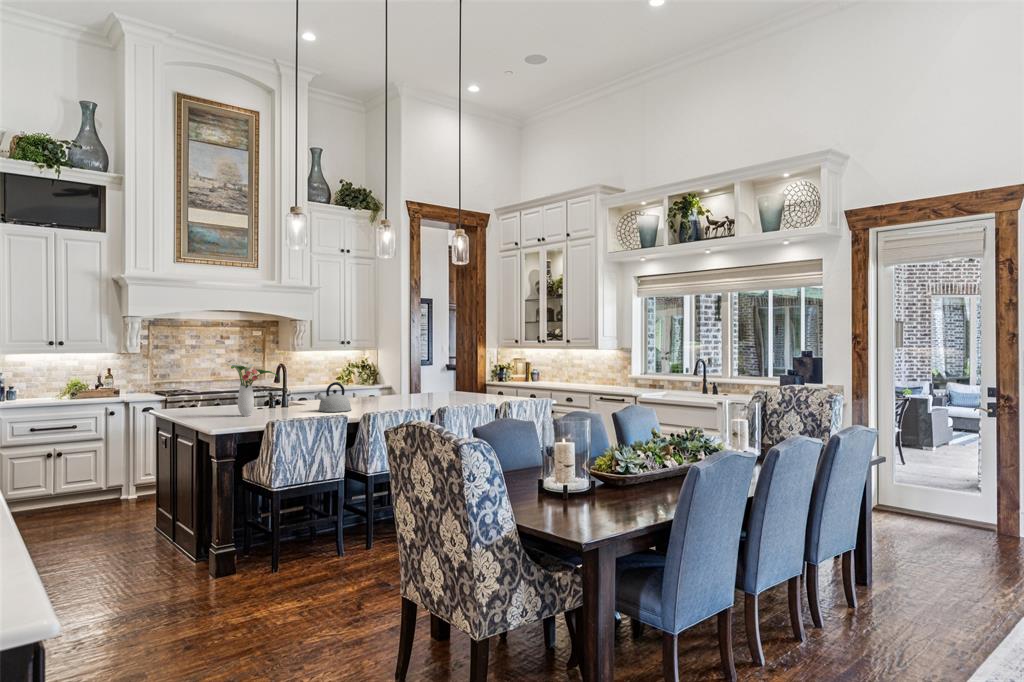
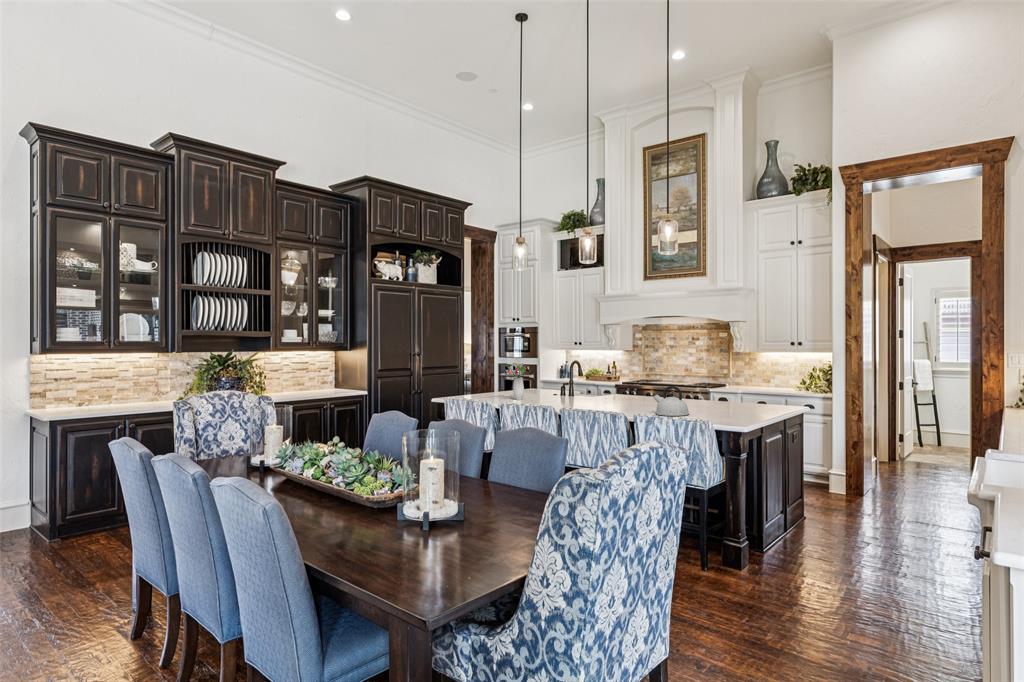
kettle: present [316,382,351,412] -> present [654,386,689,416]

